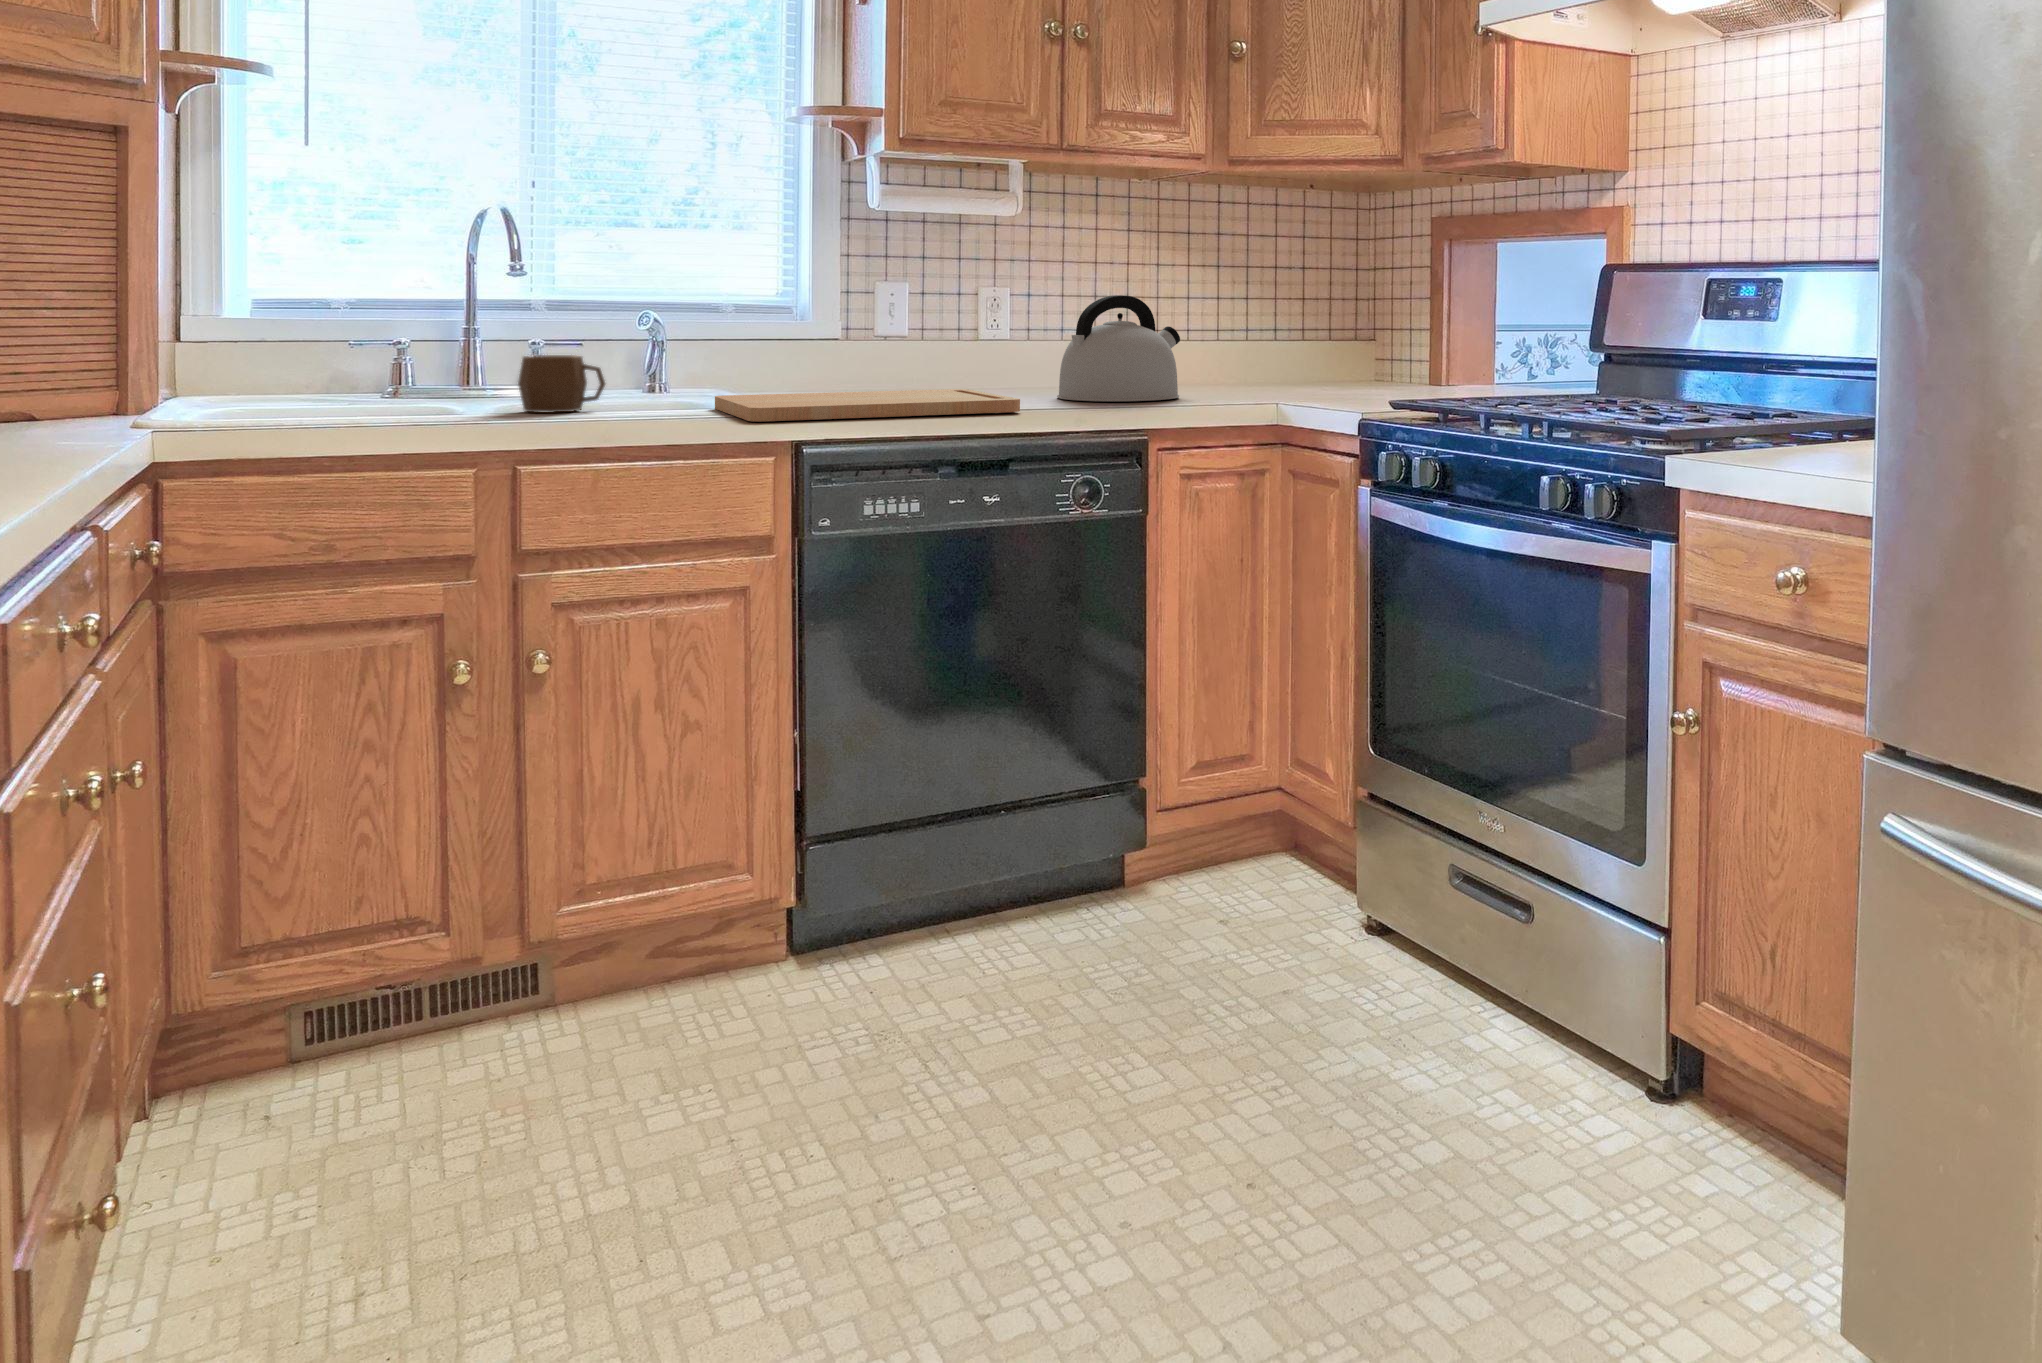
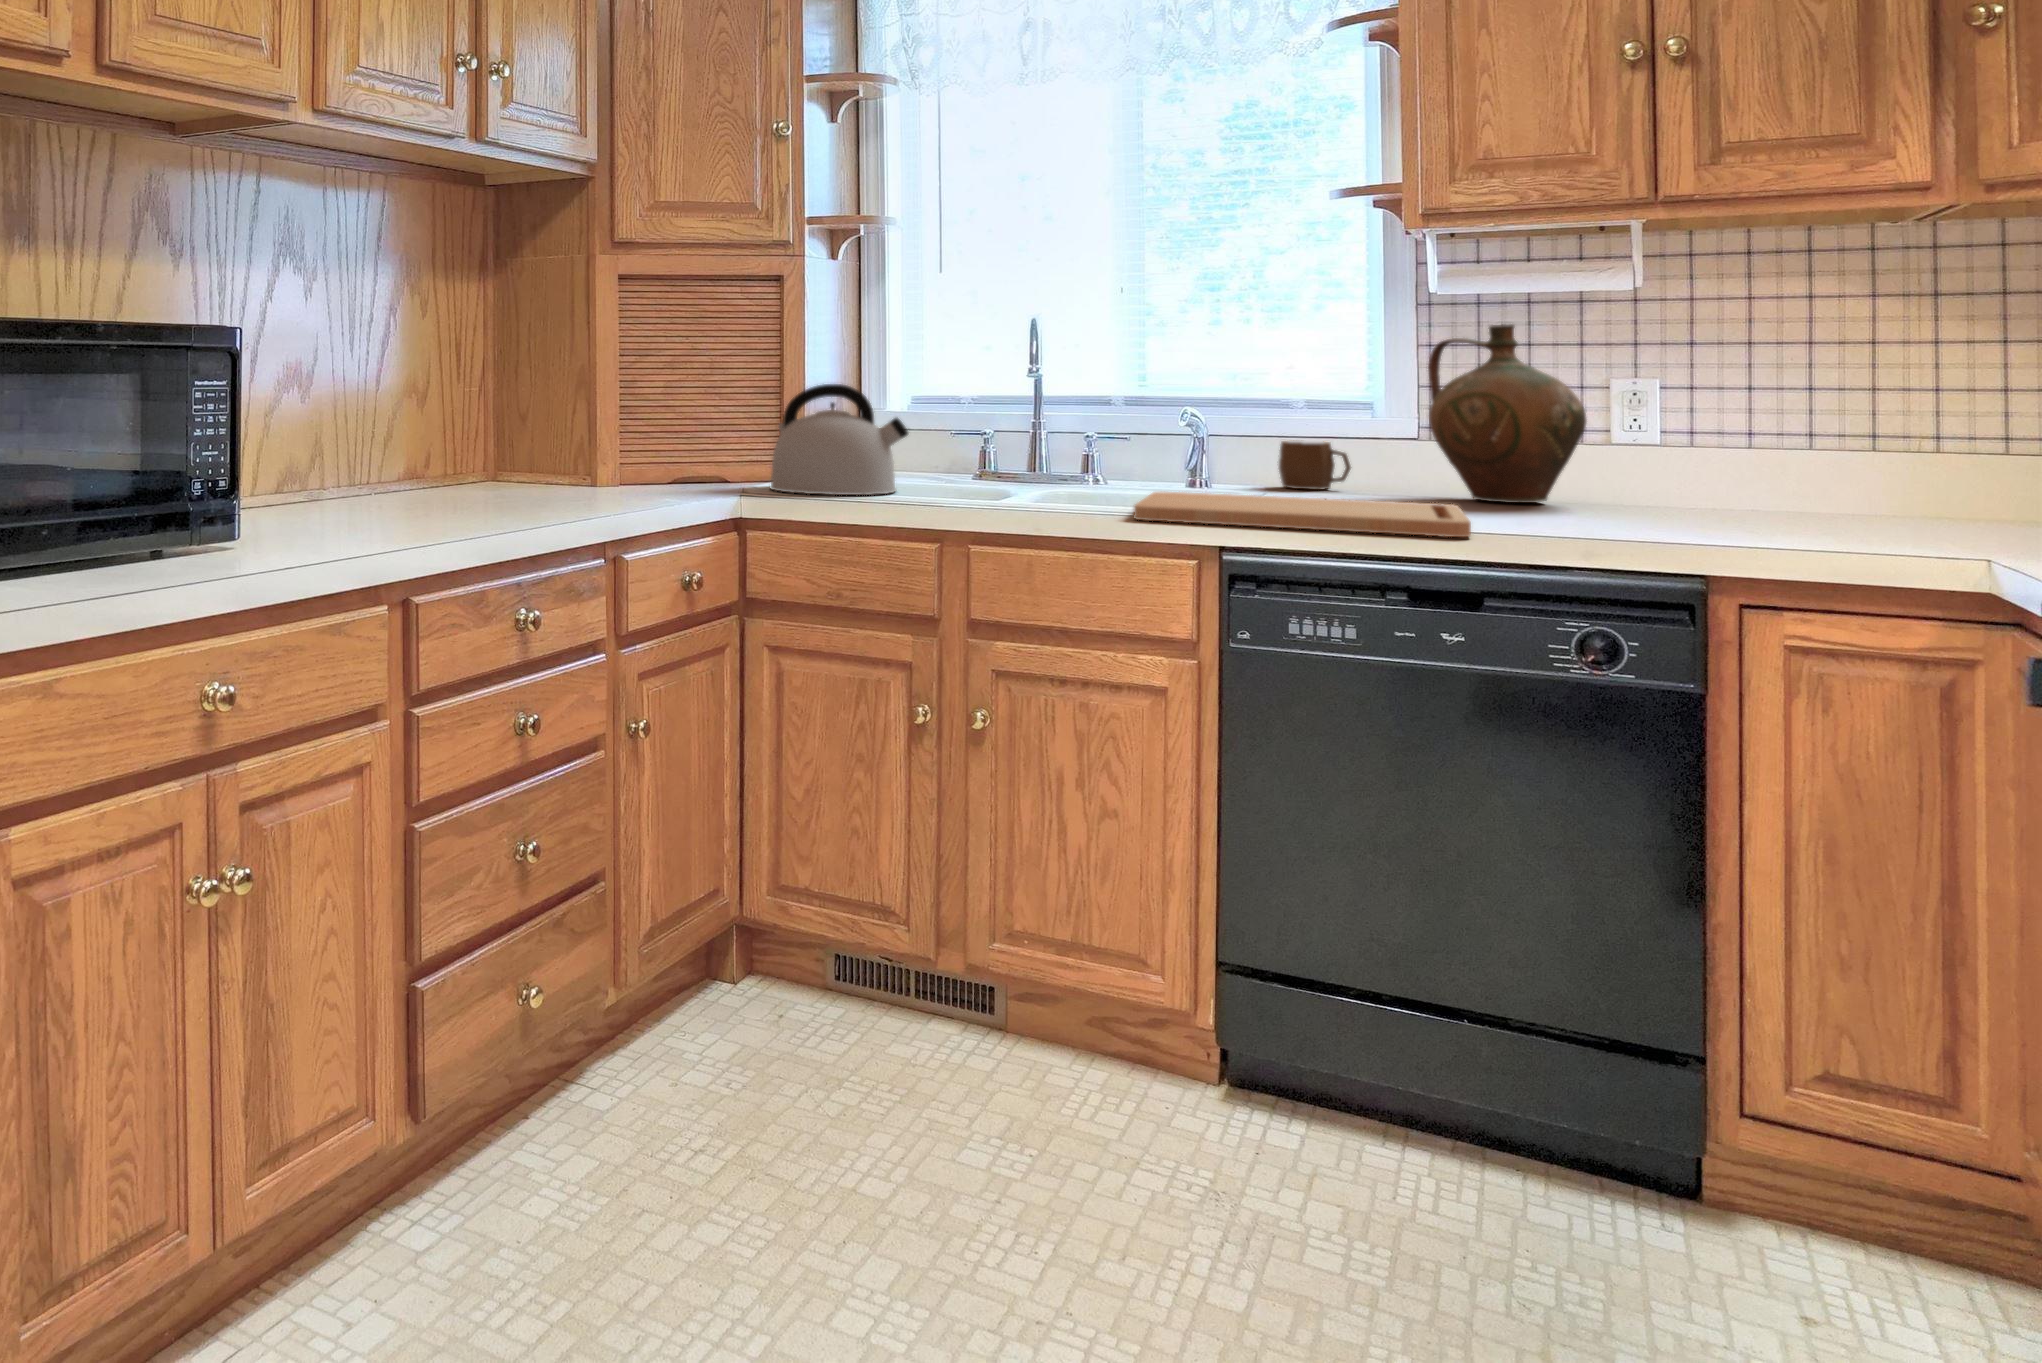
ceramic jug: none [893,239,1008,388] -> present [1428,324,1586,503]
kettle: present [1057,295,1180,402] -> present [770,384,908,495]
mug: present [518,355,605,413] -> present [1279,441,1351,490]

